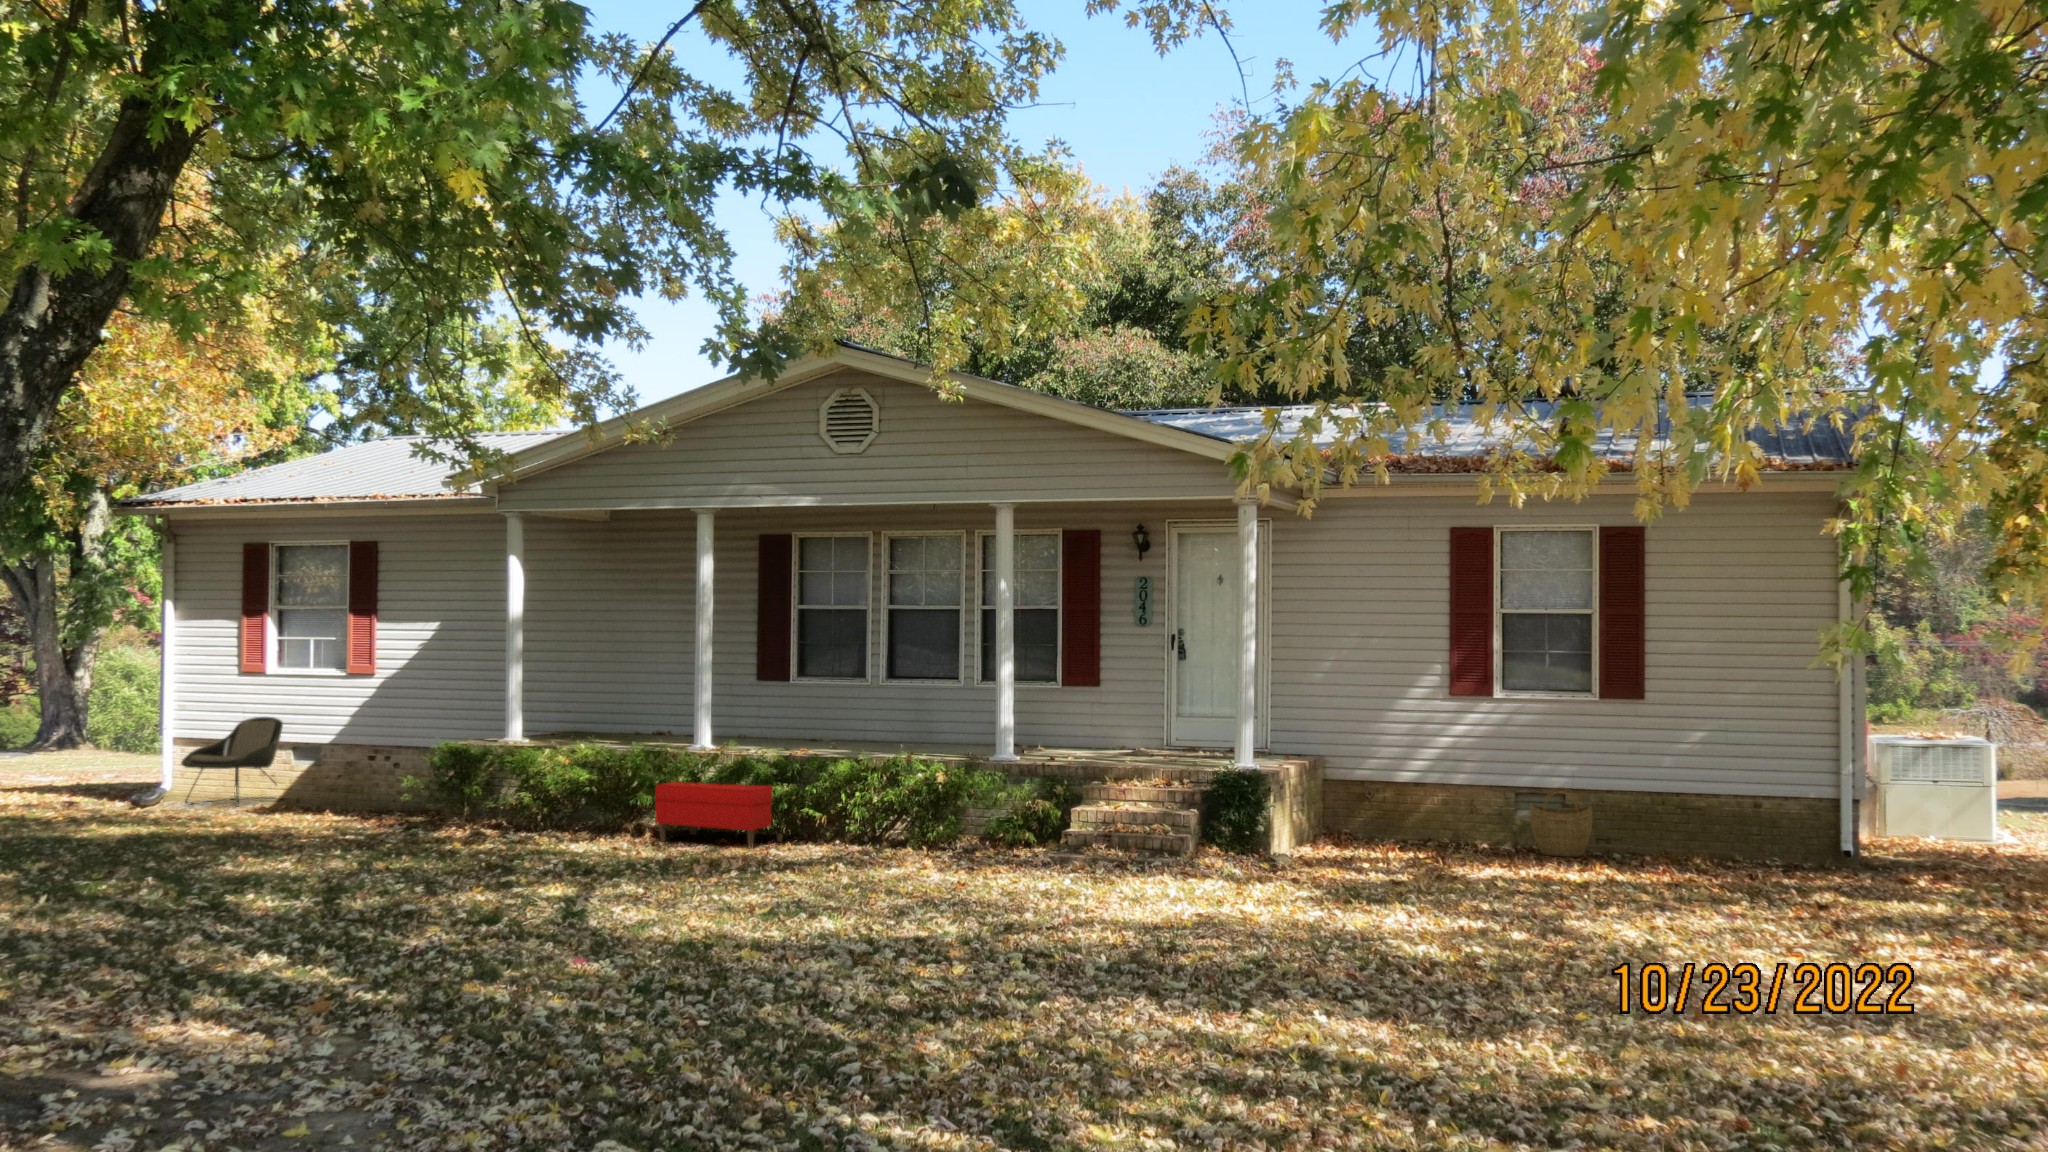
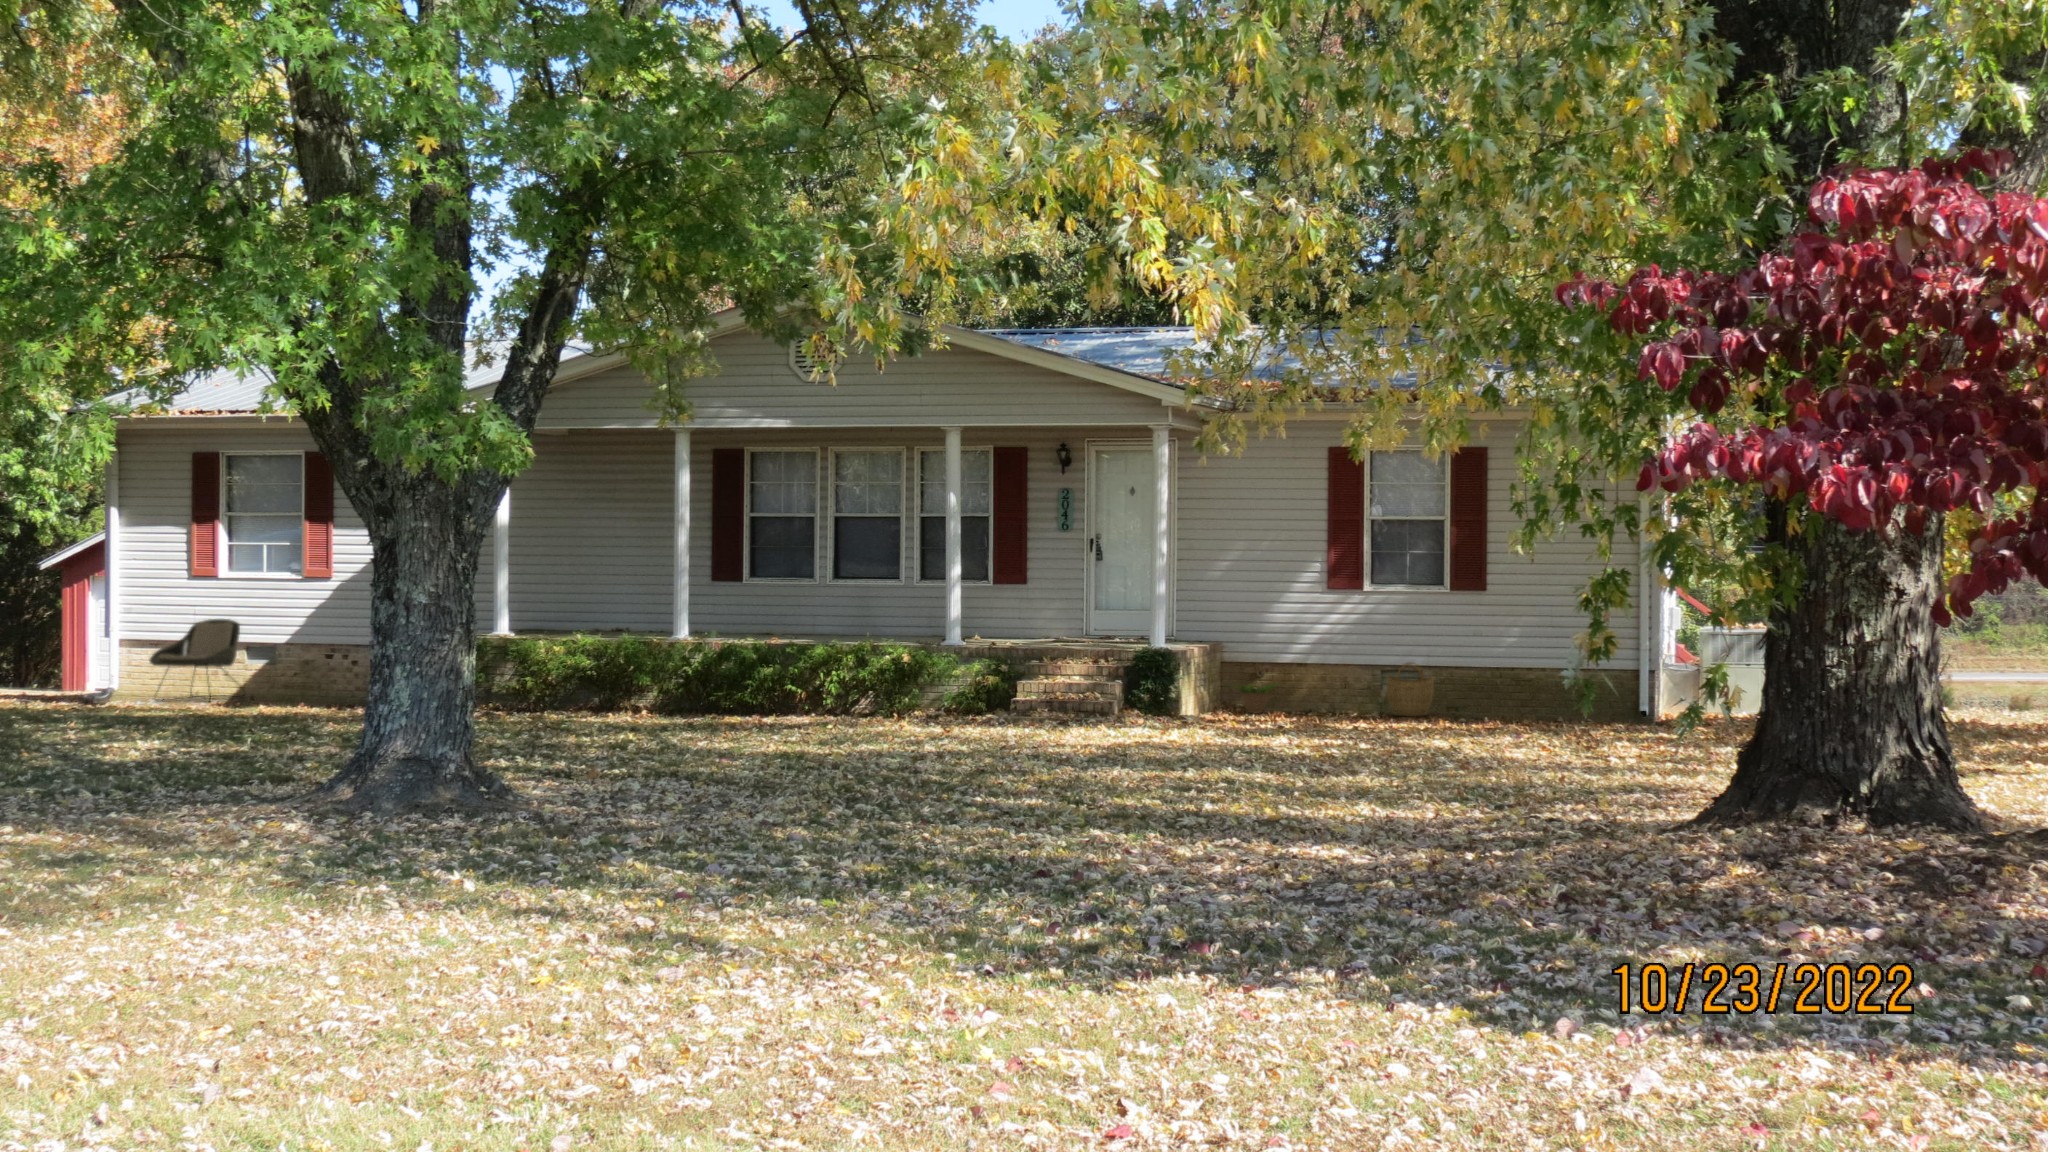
bench: present [655,782,782,849] -> none [650,665,767,721]
decorative plant: none [1328,808,1399,847] -> present [1230,683,1275,713]

